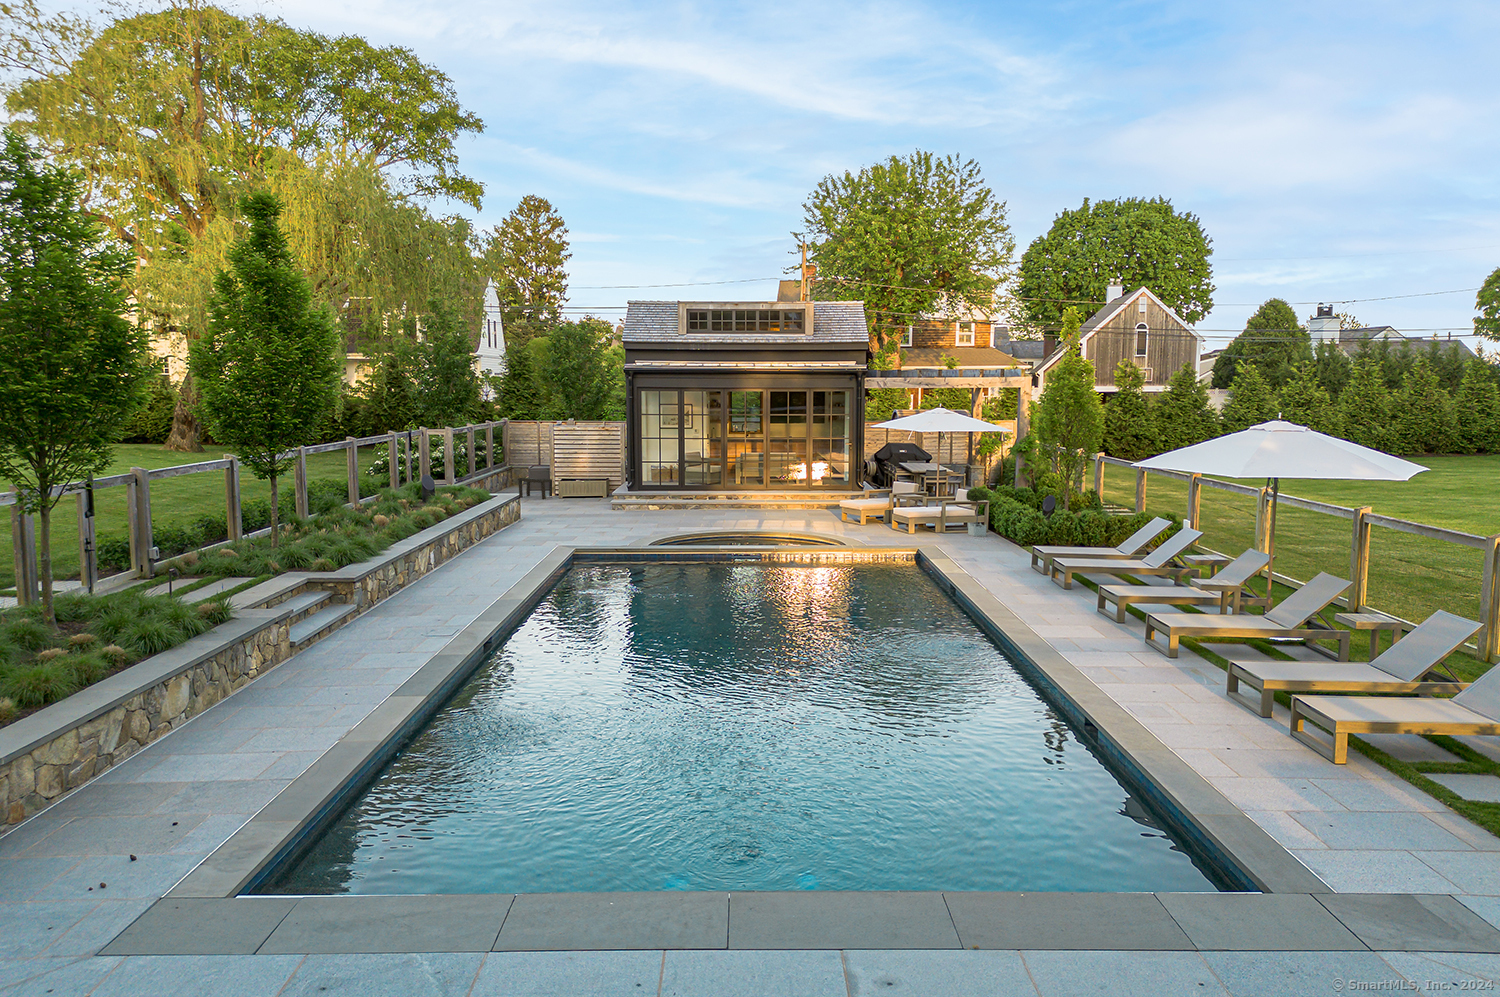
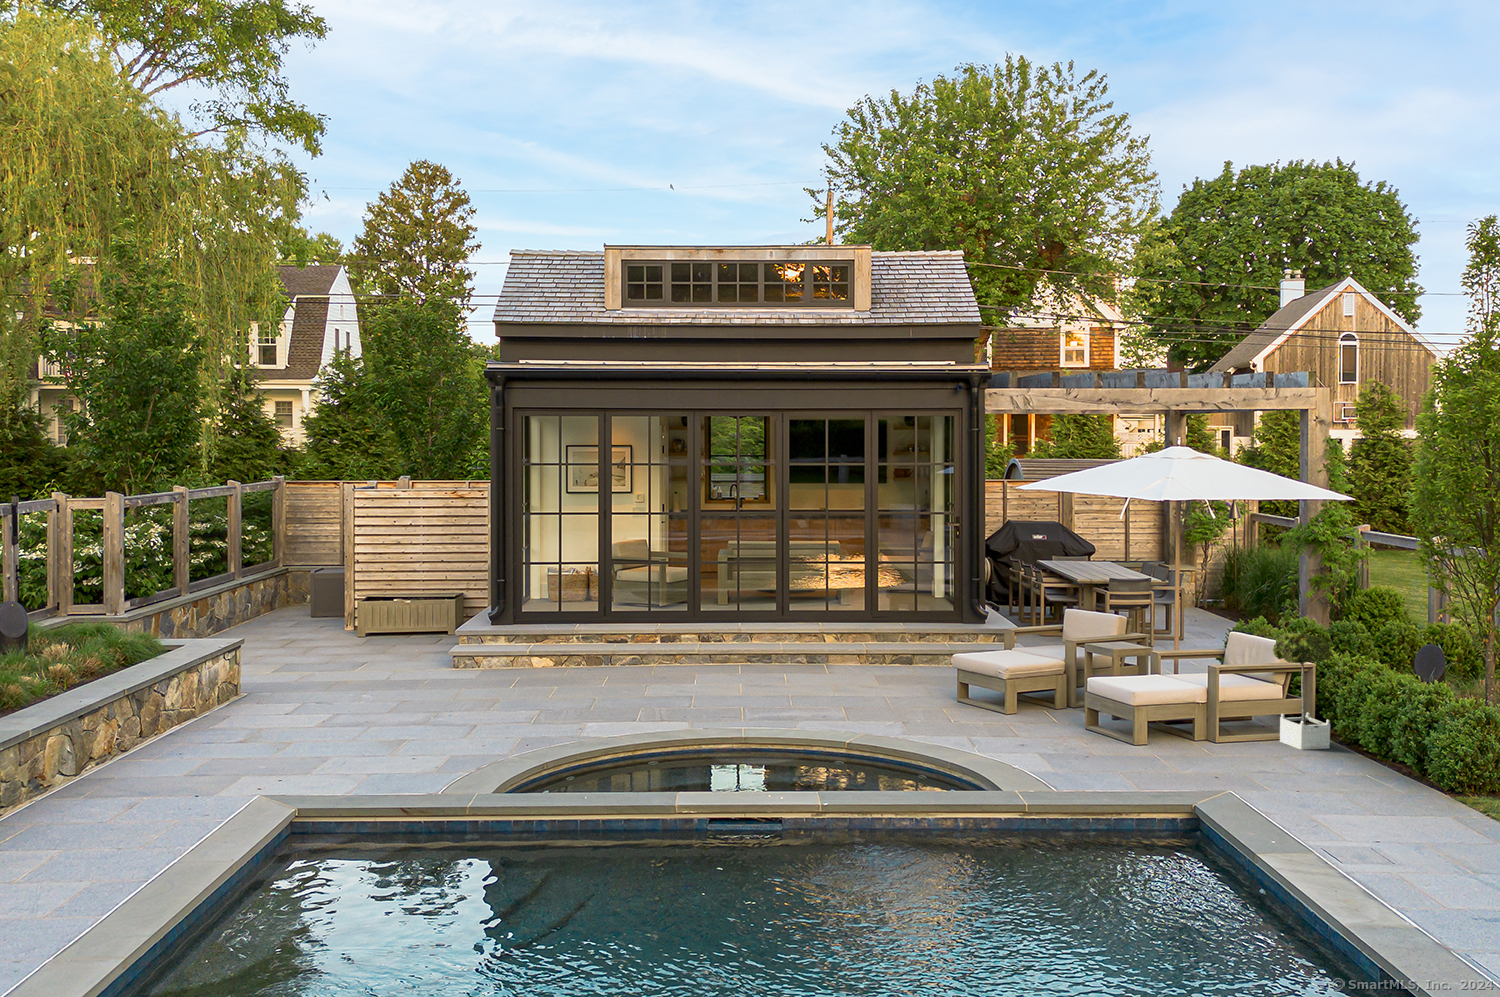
bench: present [518,478,552,499] -> none [284,595,355,640]

